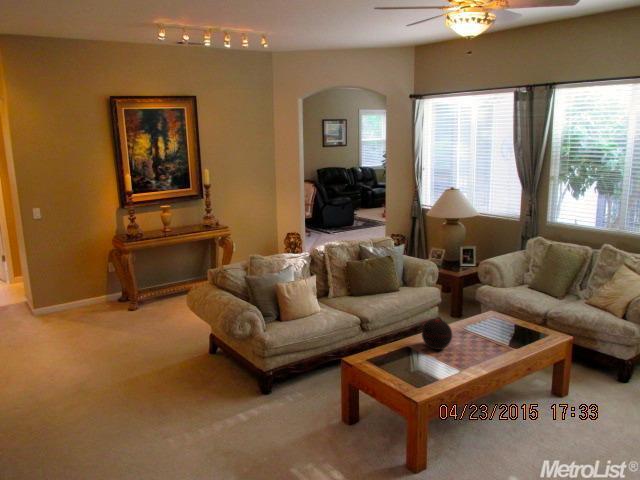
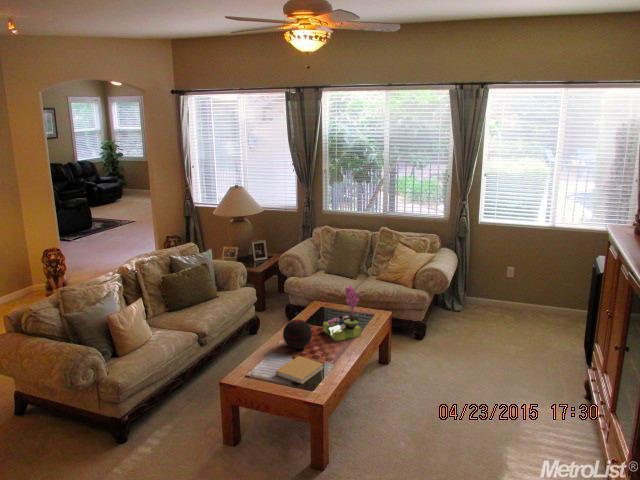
flower arrangement: none [476,294,518,354] -> present [323,285,361,341]
book: none [394,355,446,380] -> present [276,356,324,384]

